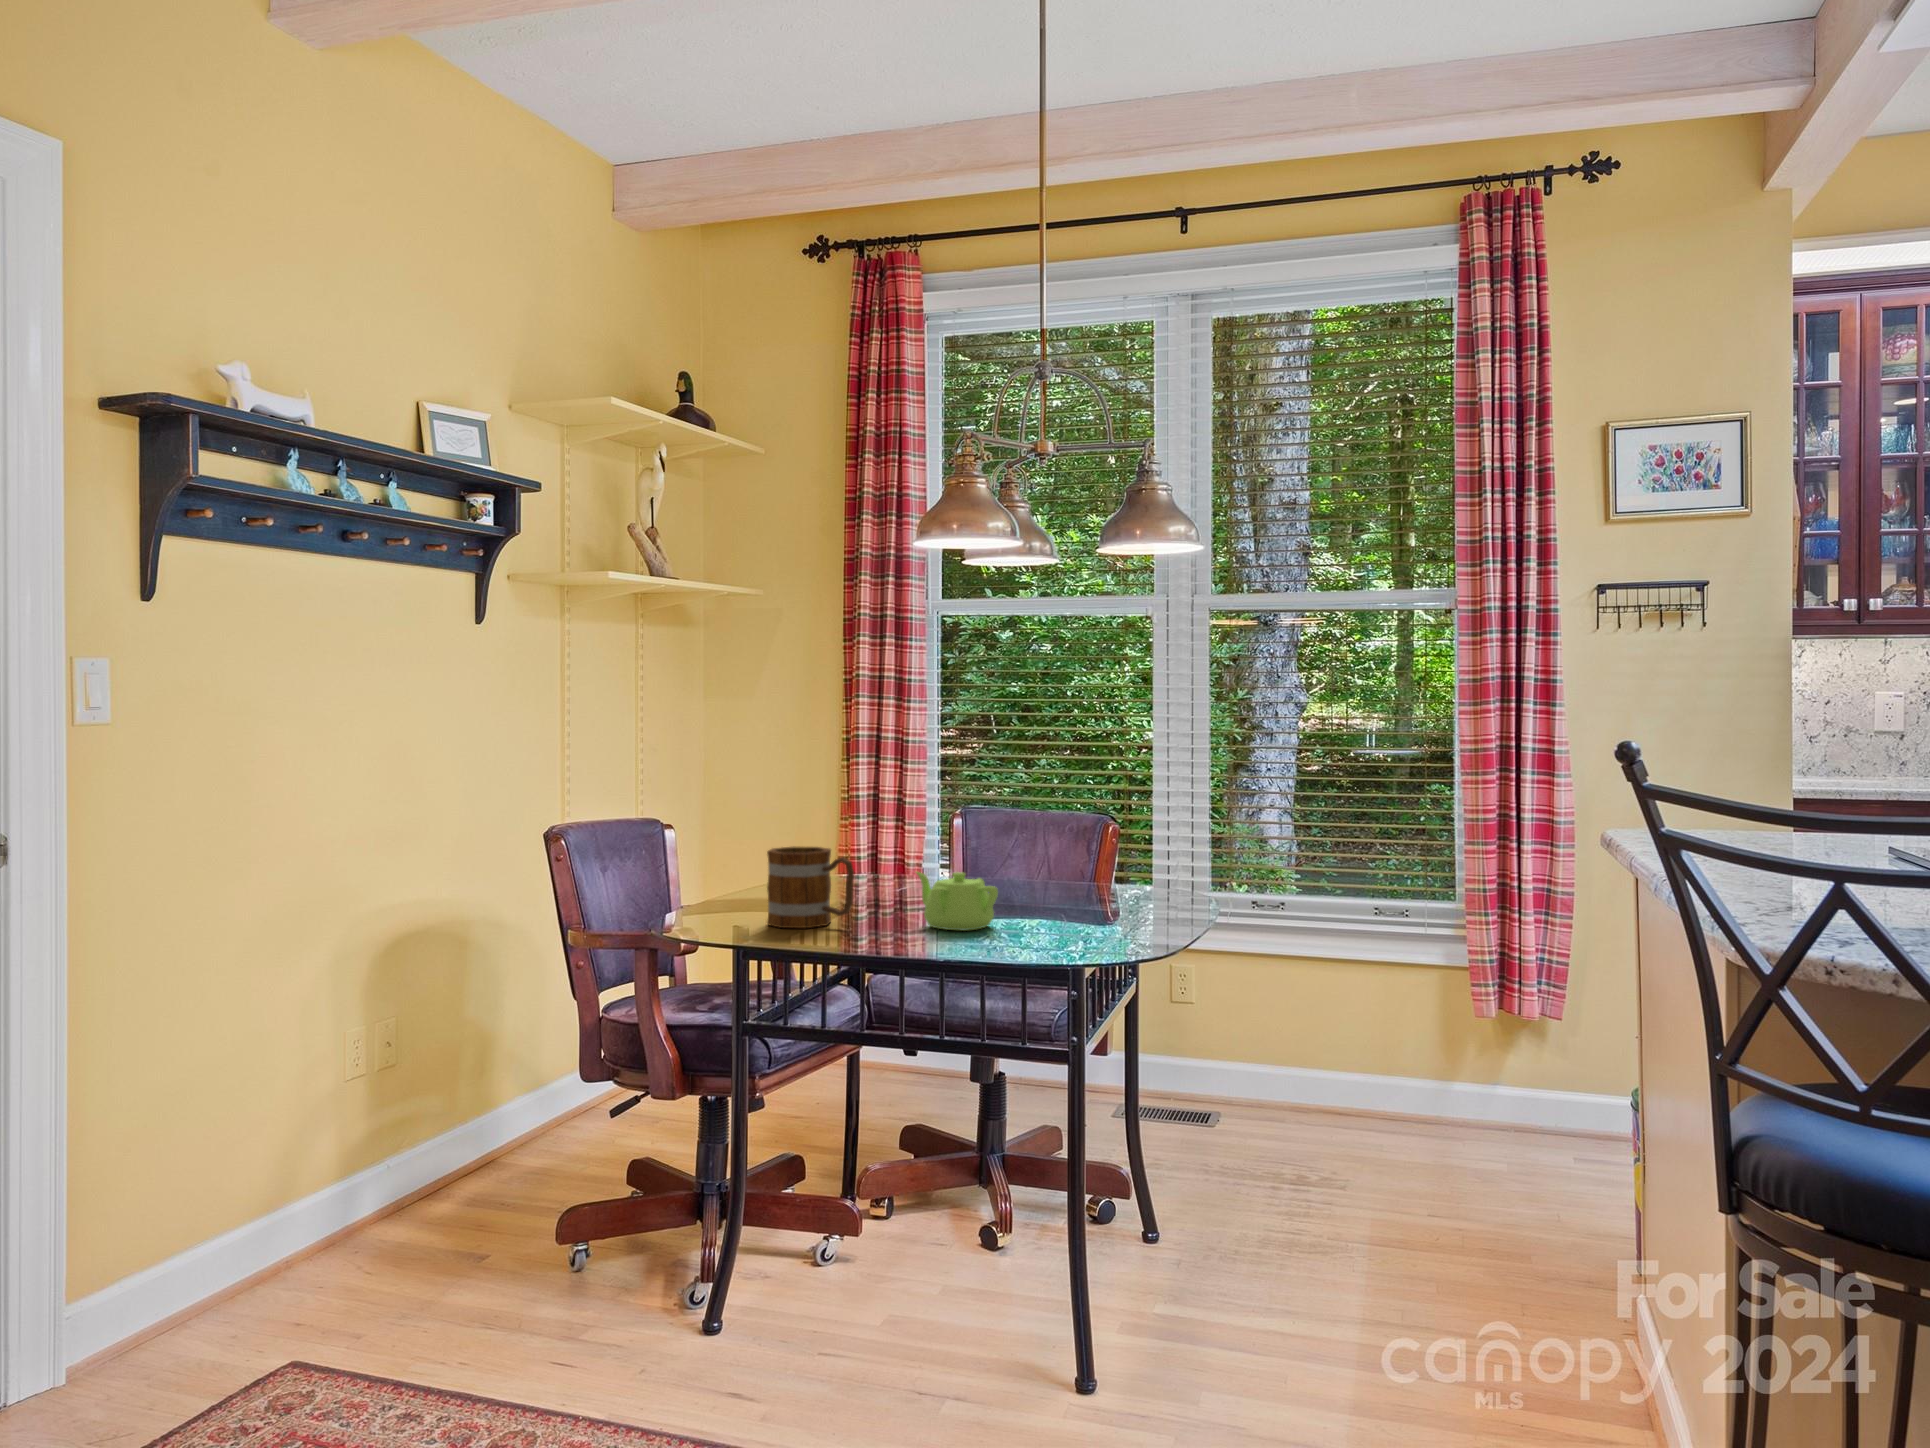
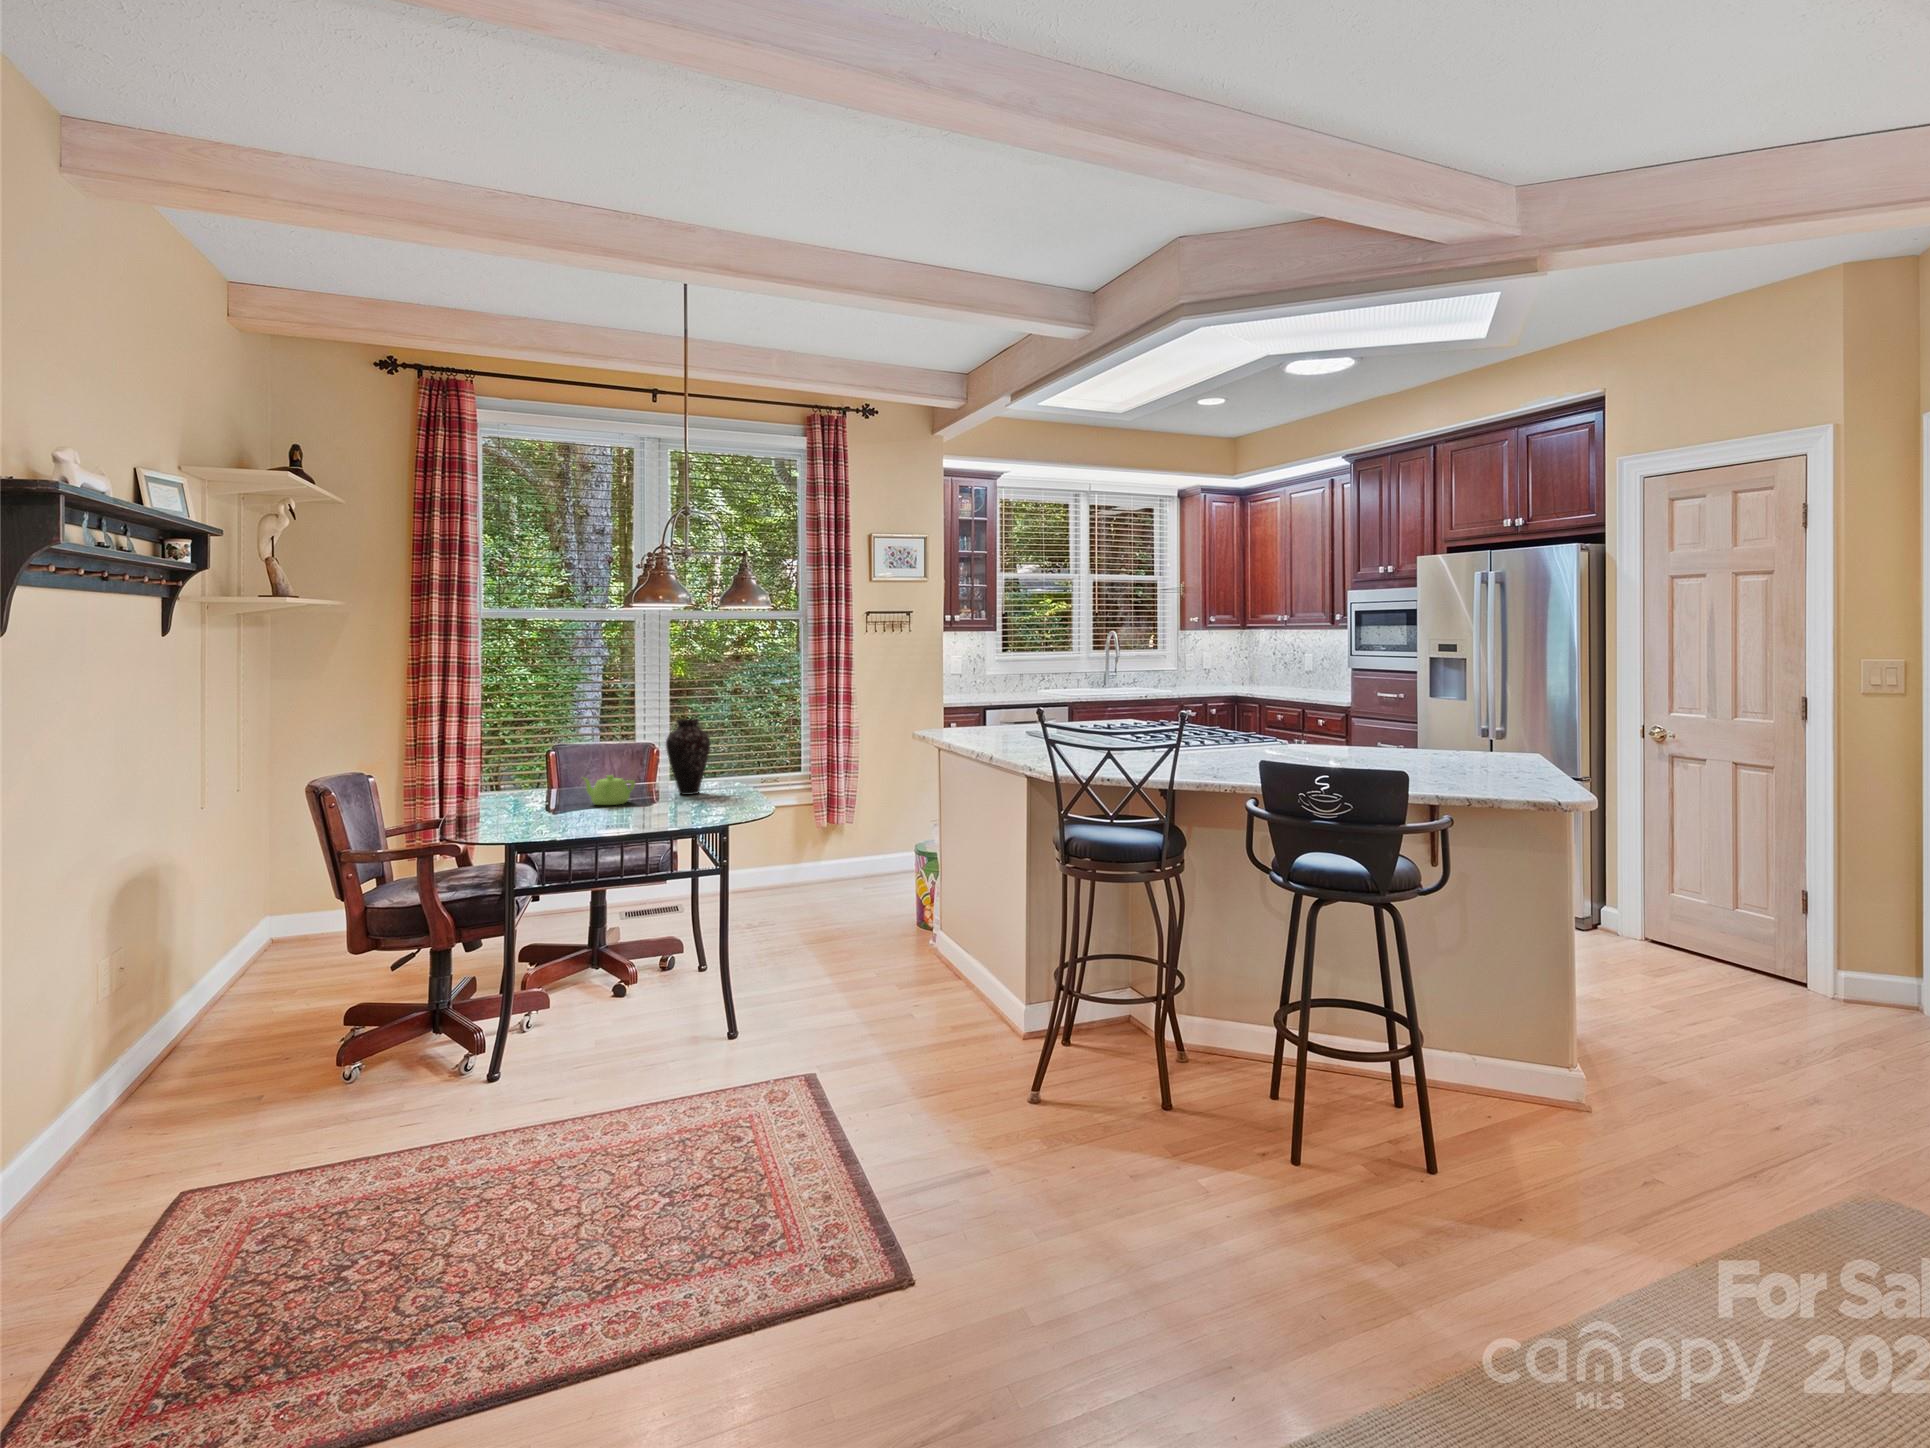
vase: none [1071,775,1156,926] -> present [666,719,710,795]
mug: present [767,846,854,928] -> none [492,769,551,815]

